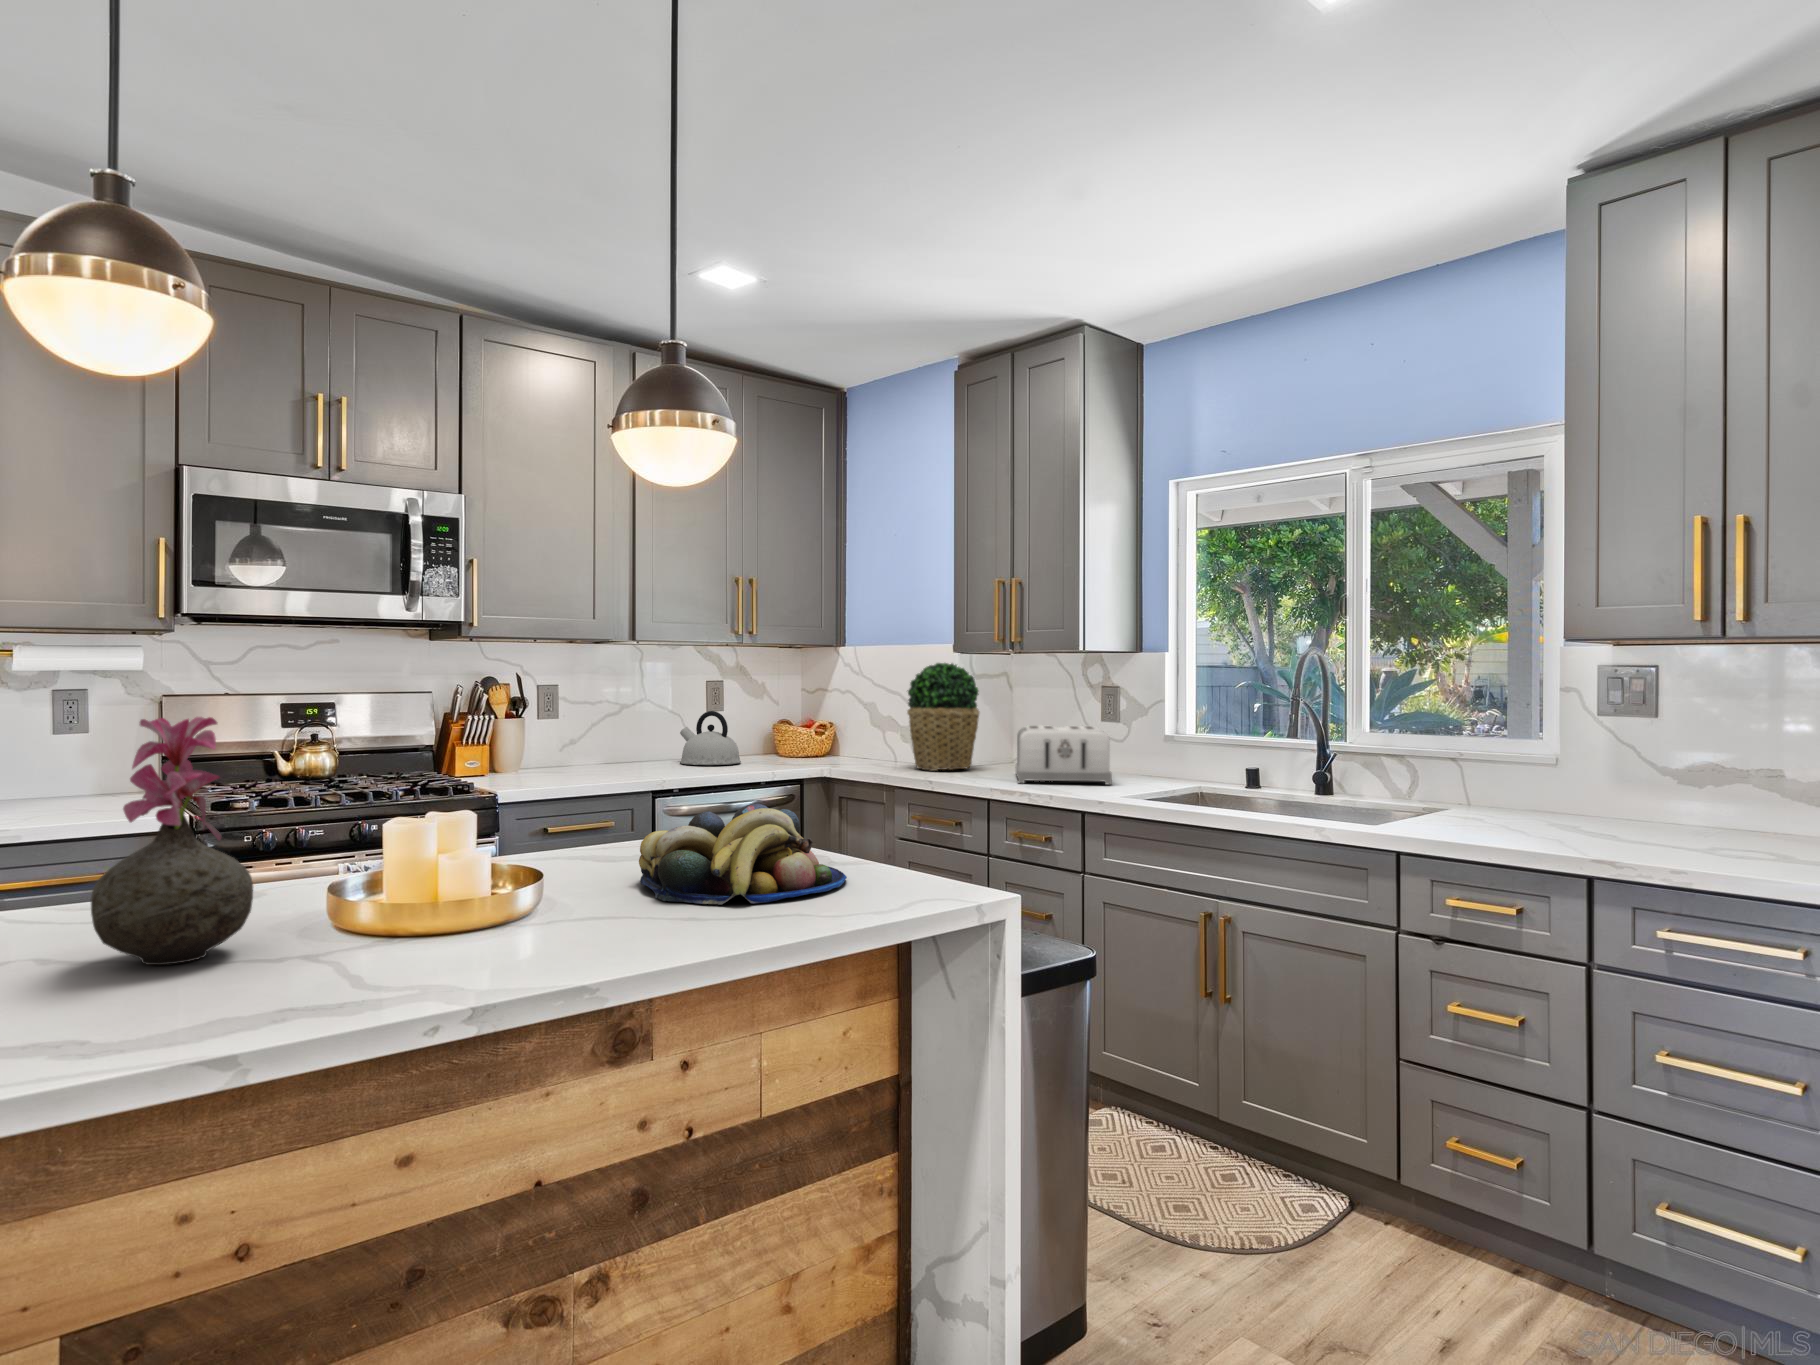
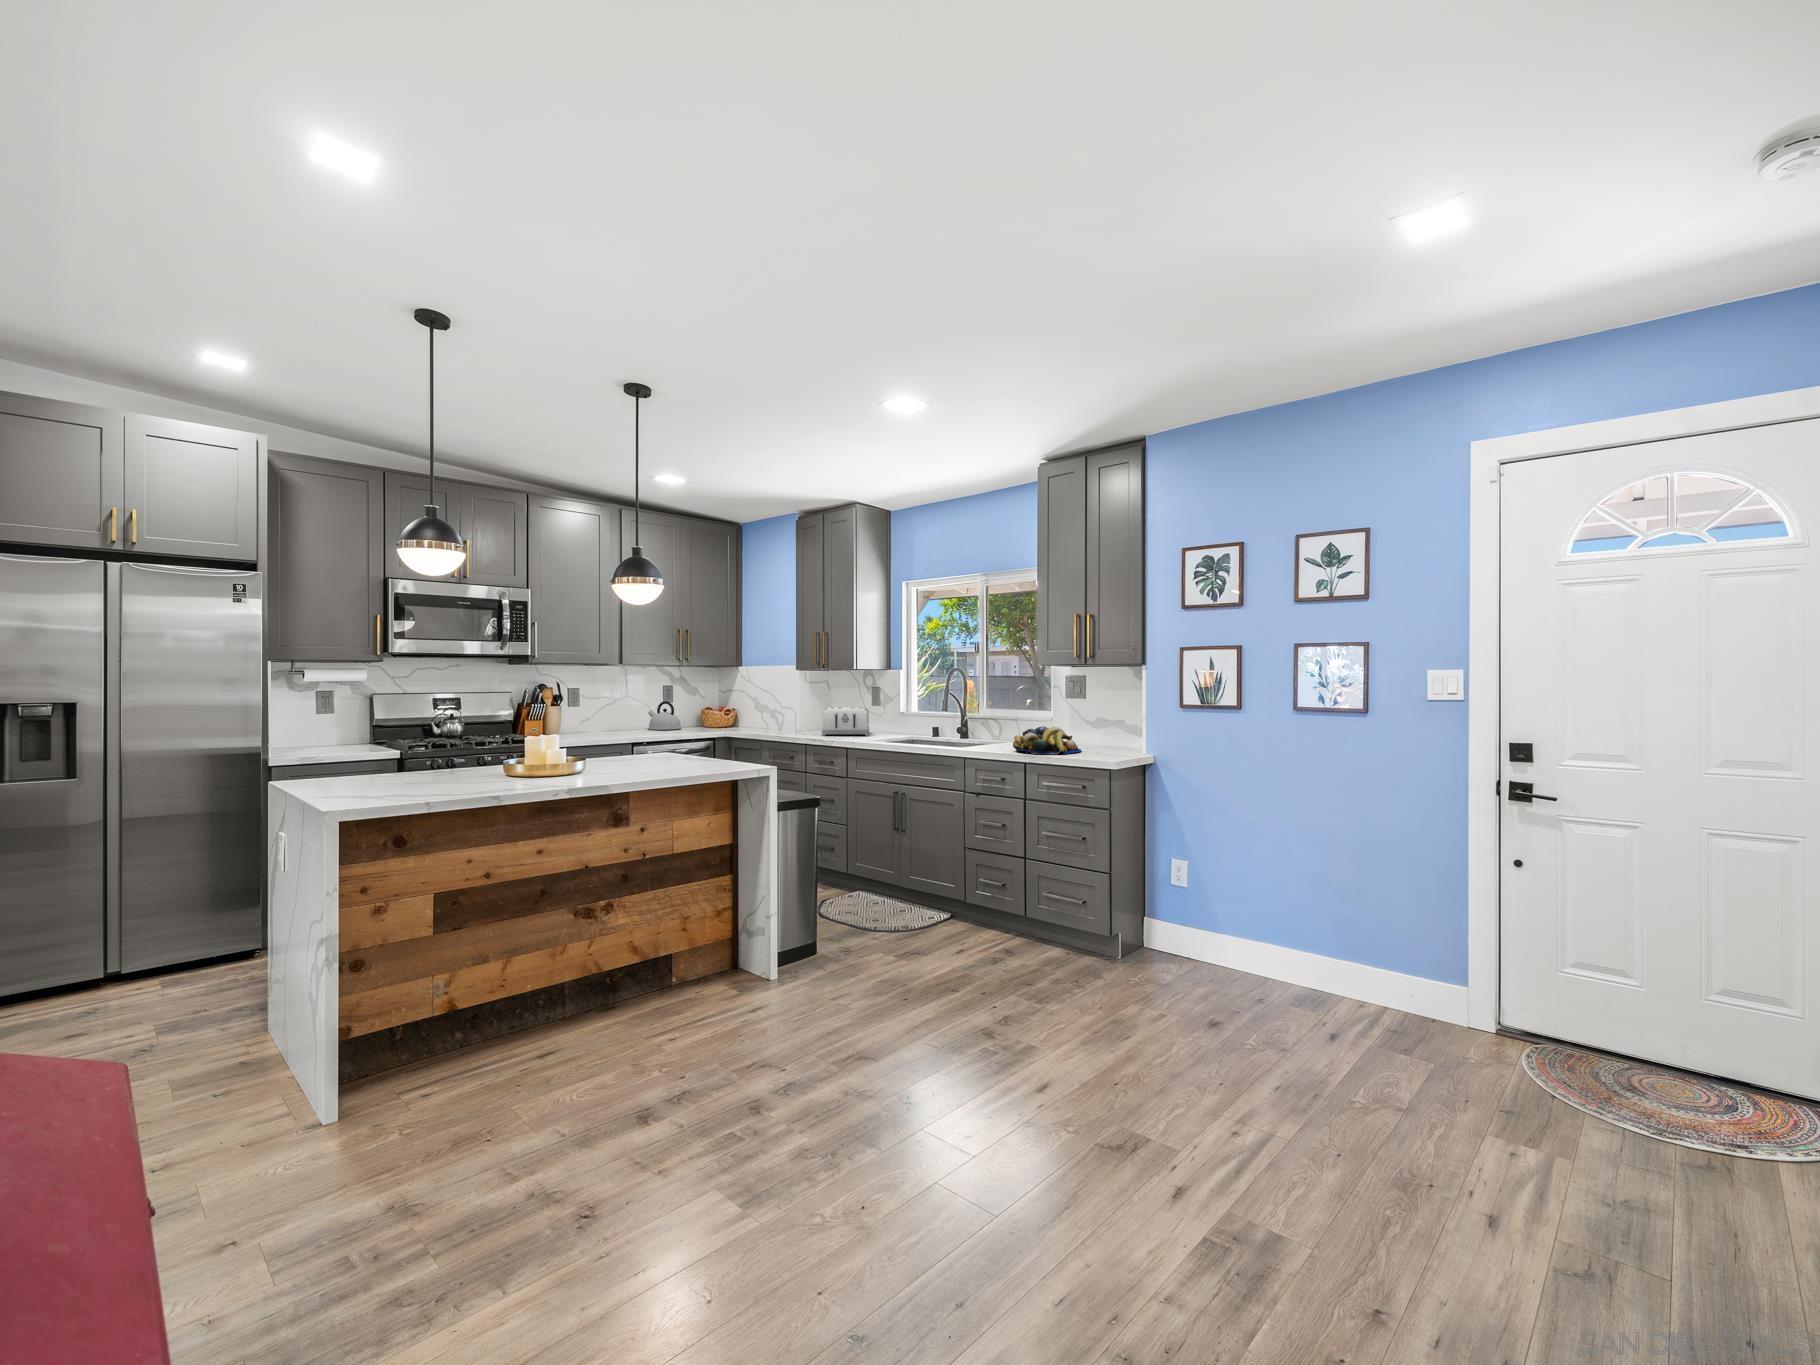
potted plant: present [907,663,979,771] -> none [769,675,808,731]
vase: present [91,717,253,965] -> none [423,700,479,788]
fruit bowl: present [639,804,847,905] -> present [1013,726,1081,754]

